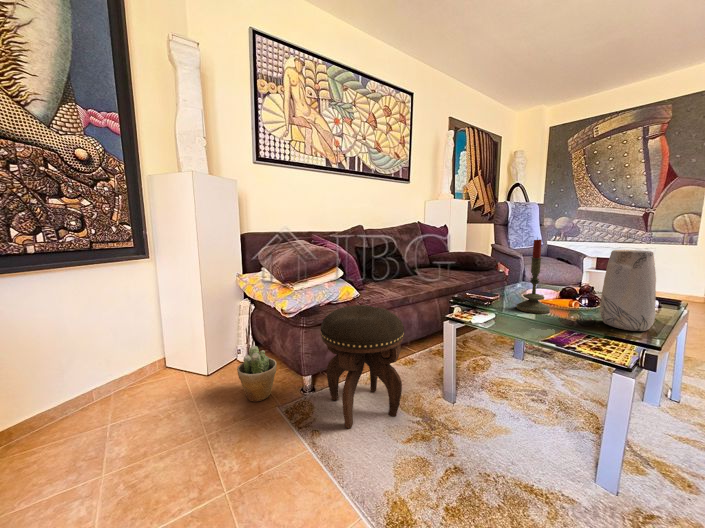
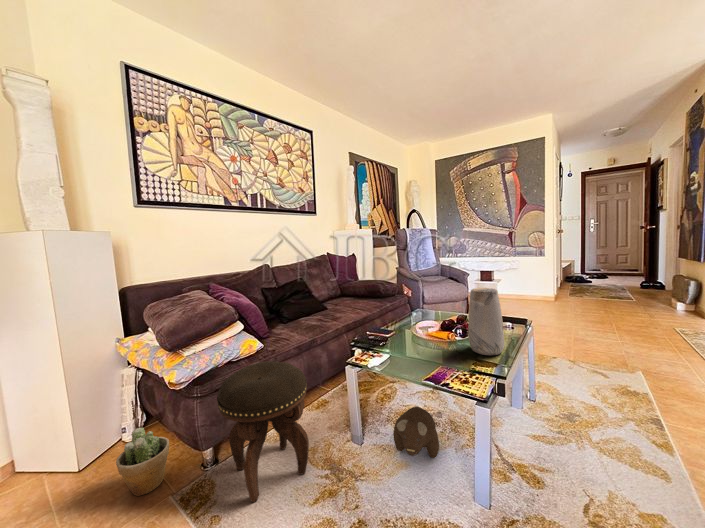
candle: present [516,238,550,314] -> none [409,278,435,346]
plush toy: none [493,375,550,433] -> present [393,407,439,458]

